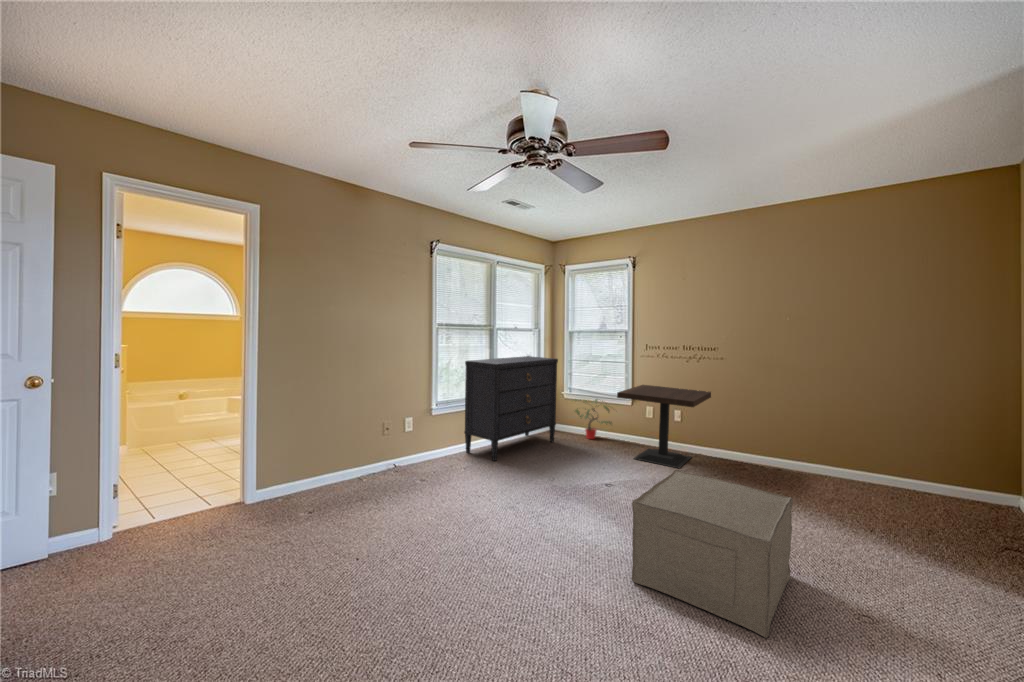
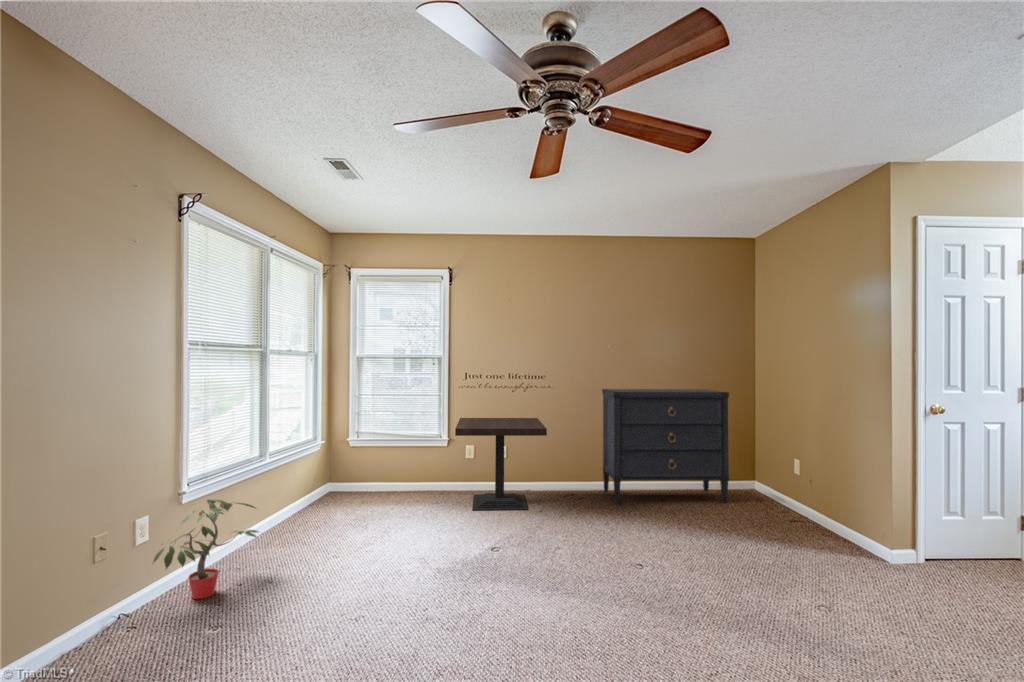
dresser: present [464,356,558,461] -> present [602,389,729,504]
potted plant: present [574,399,612,439] -> present [153,500,258,599]
ottoman: present [632,470,793,638] -> none [612,505,799,660]

